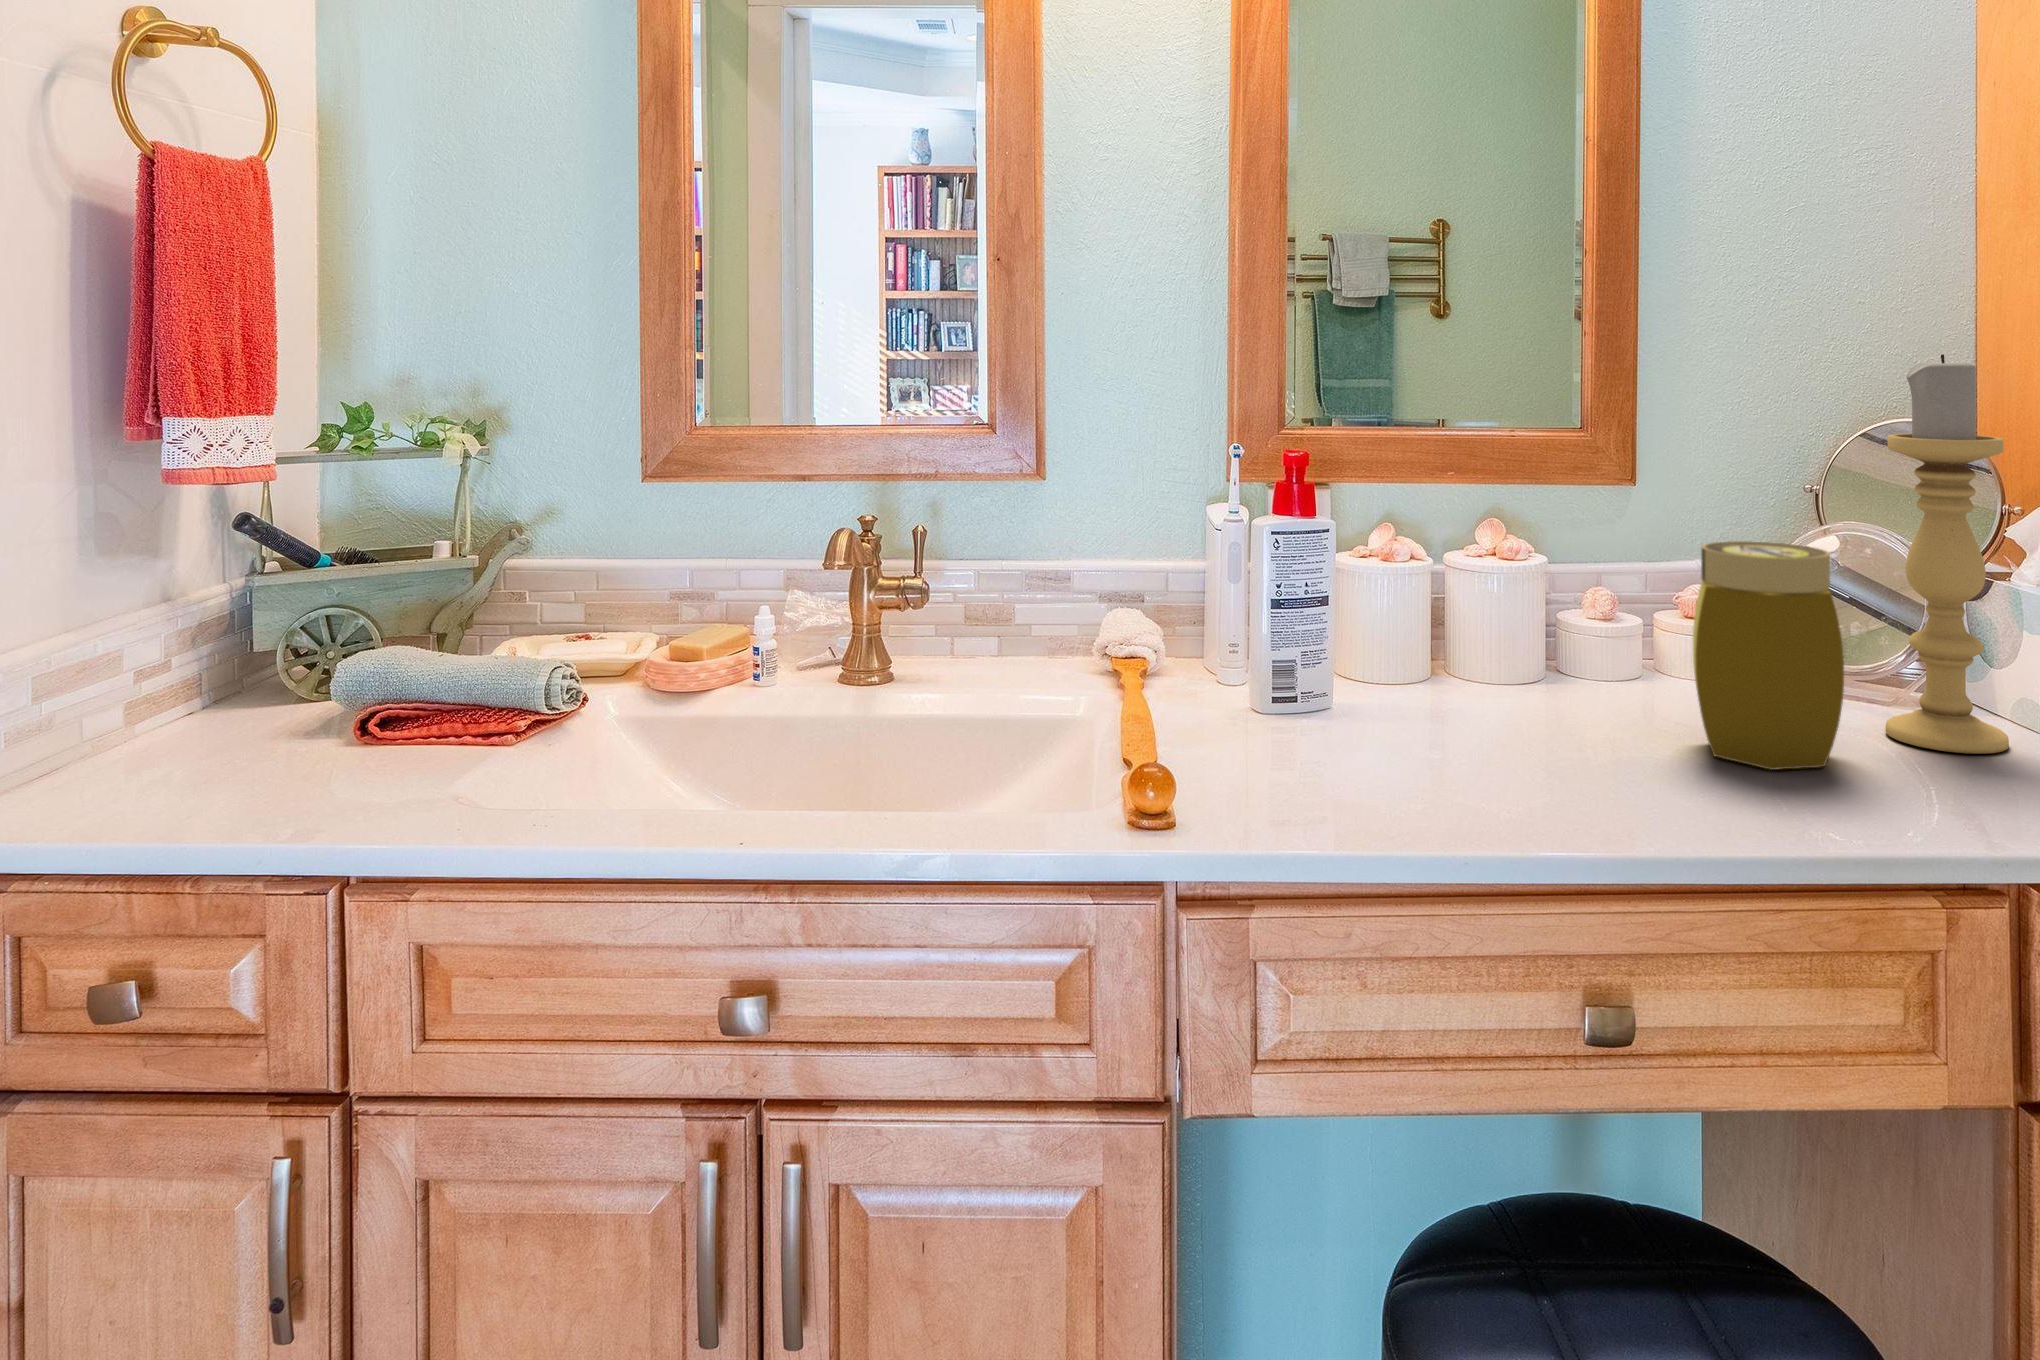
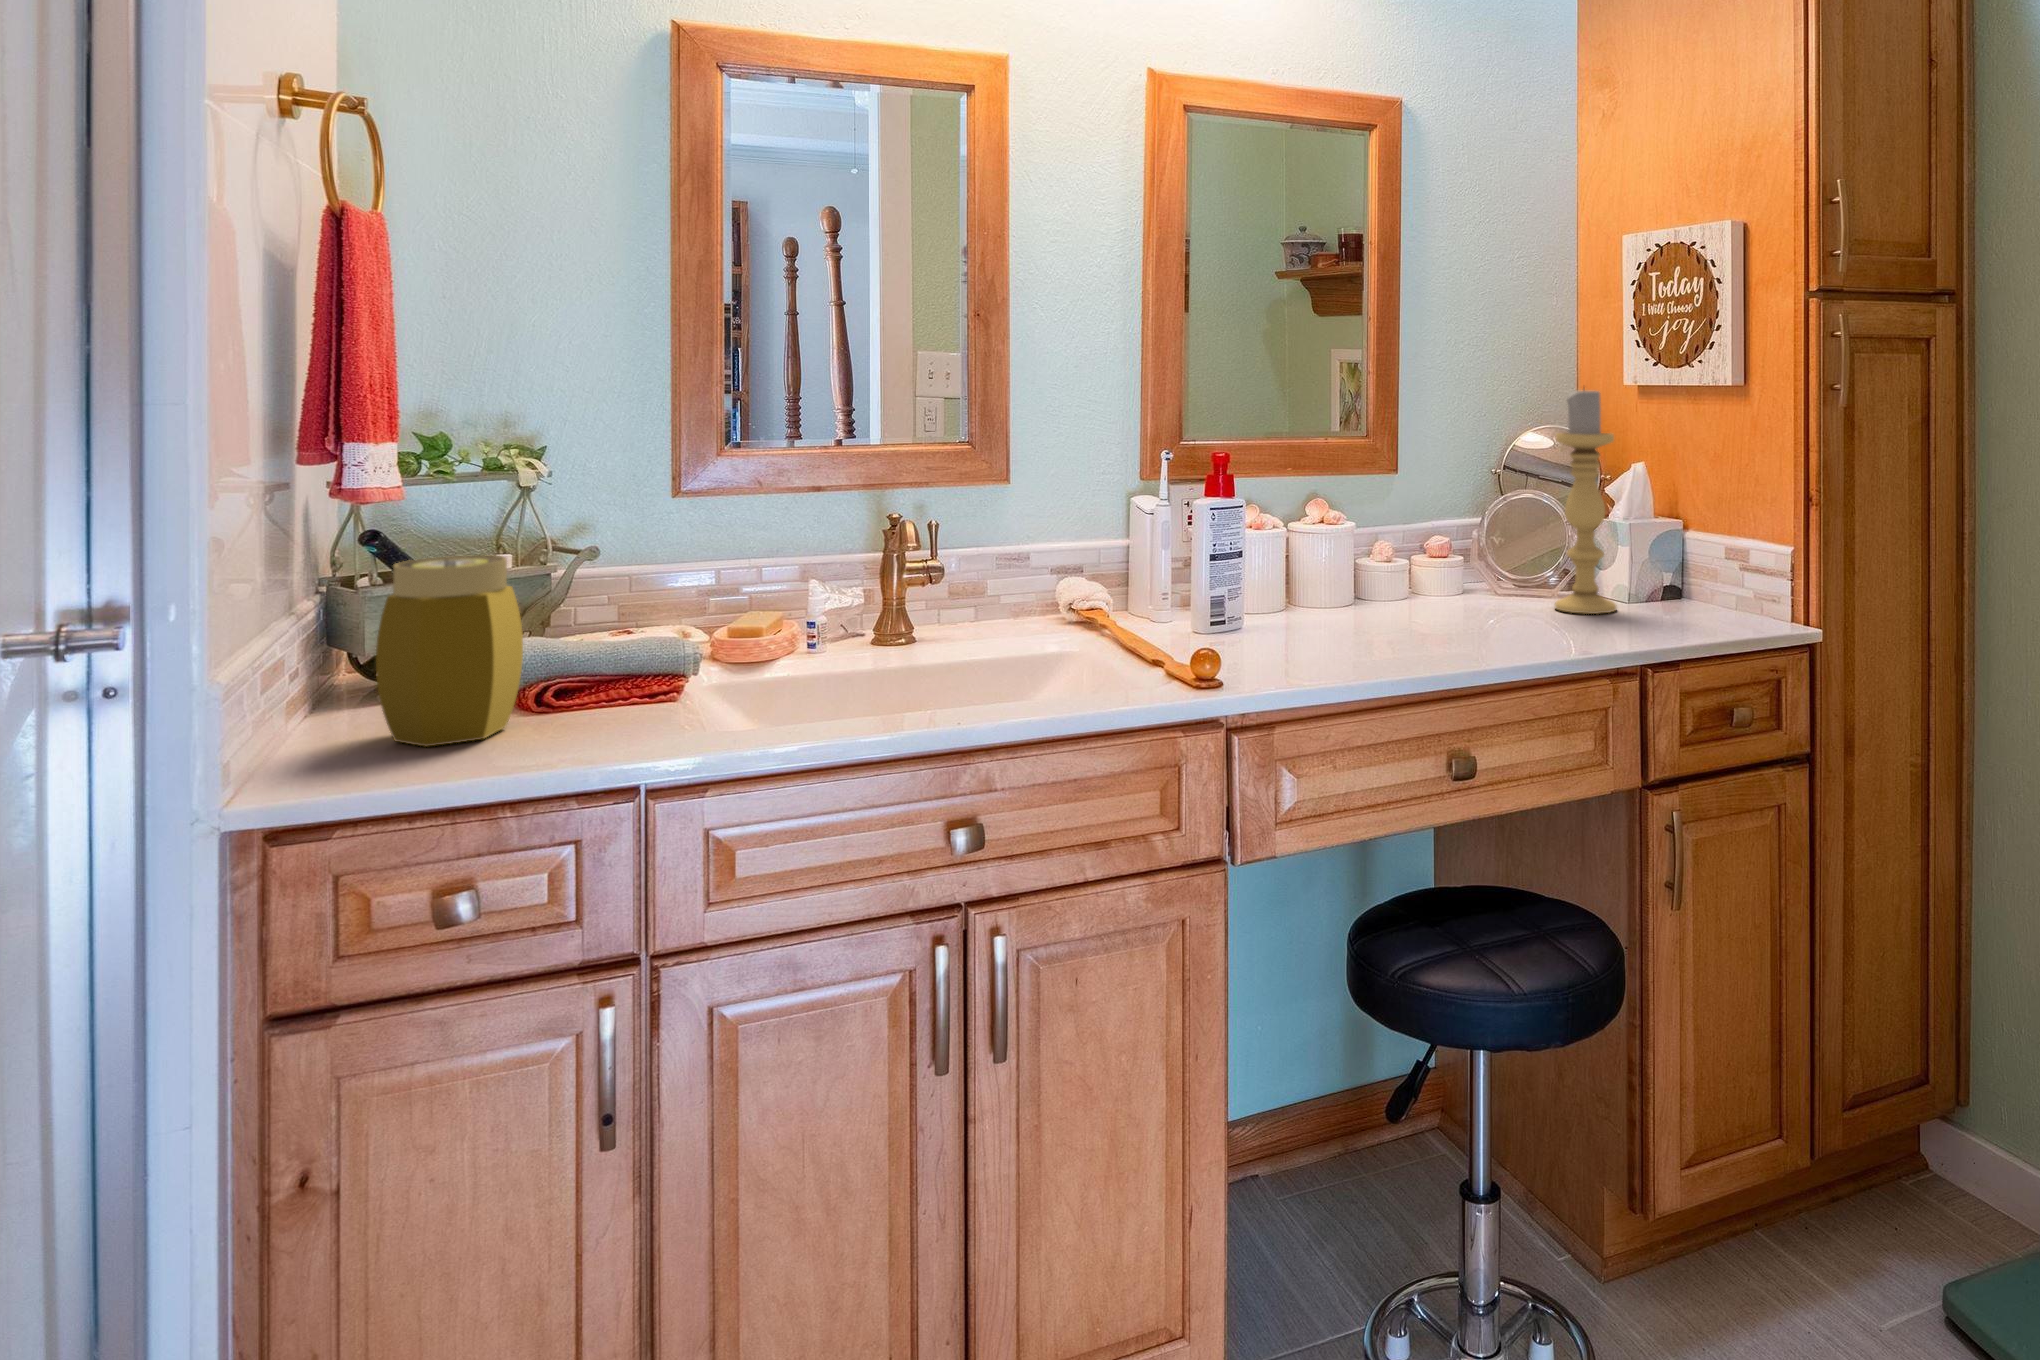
jar: present [1693,541,1844,770] -> present [376,555,523,746]

